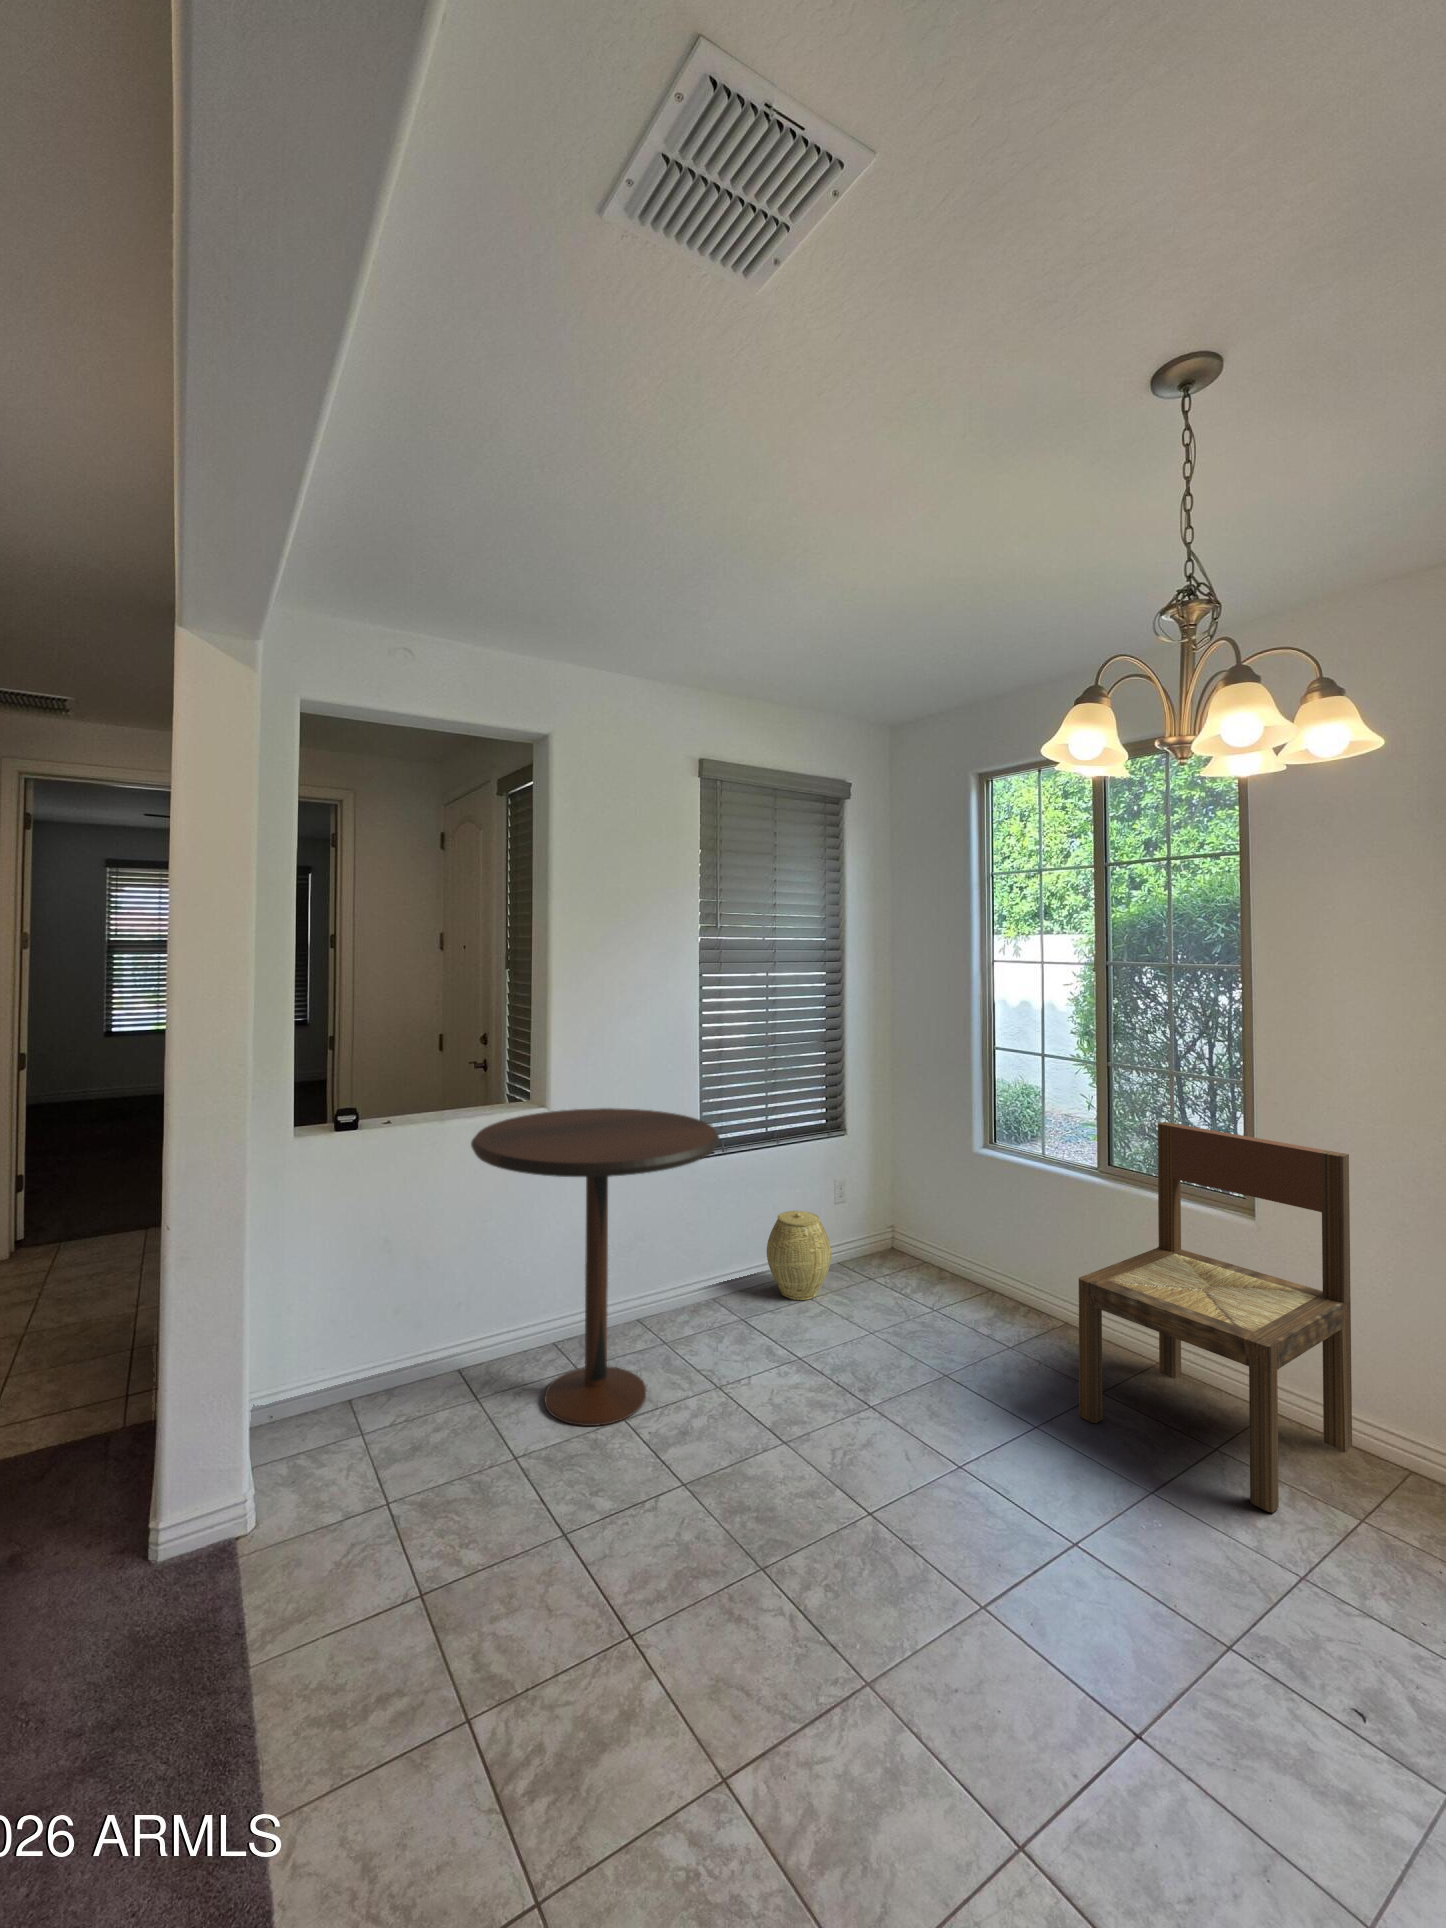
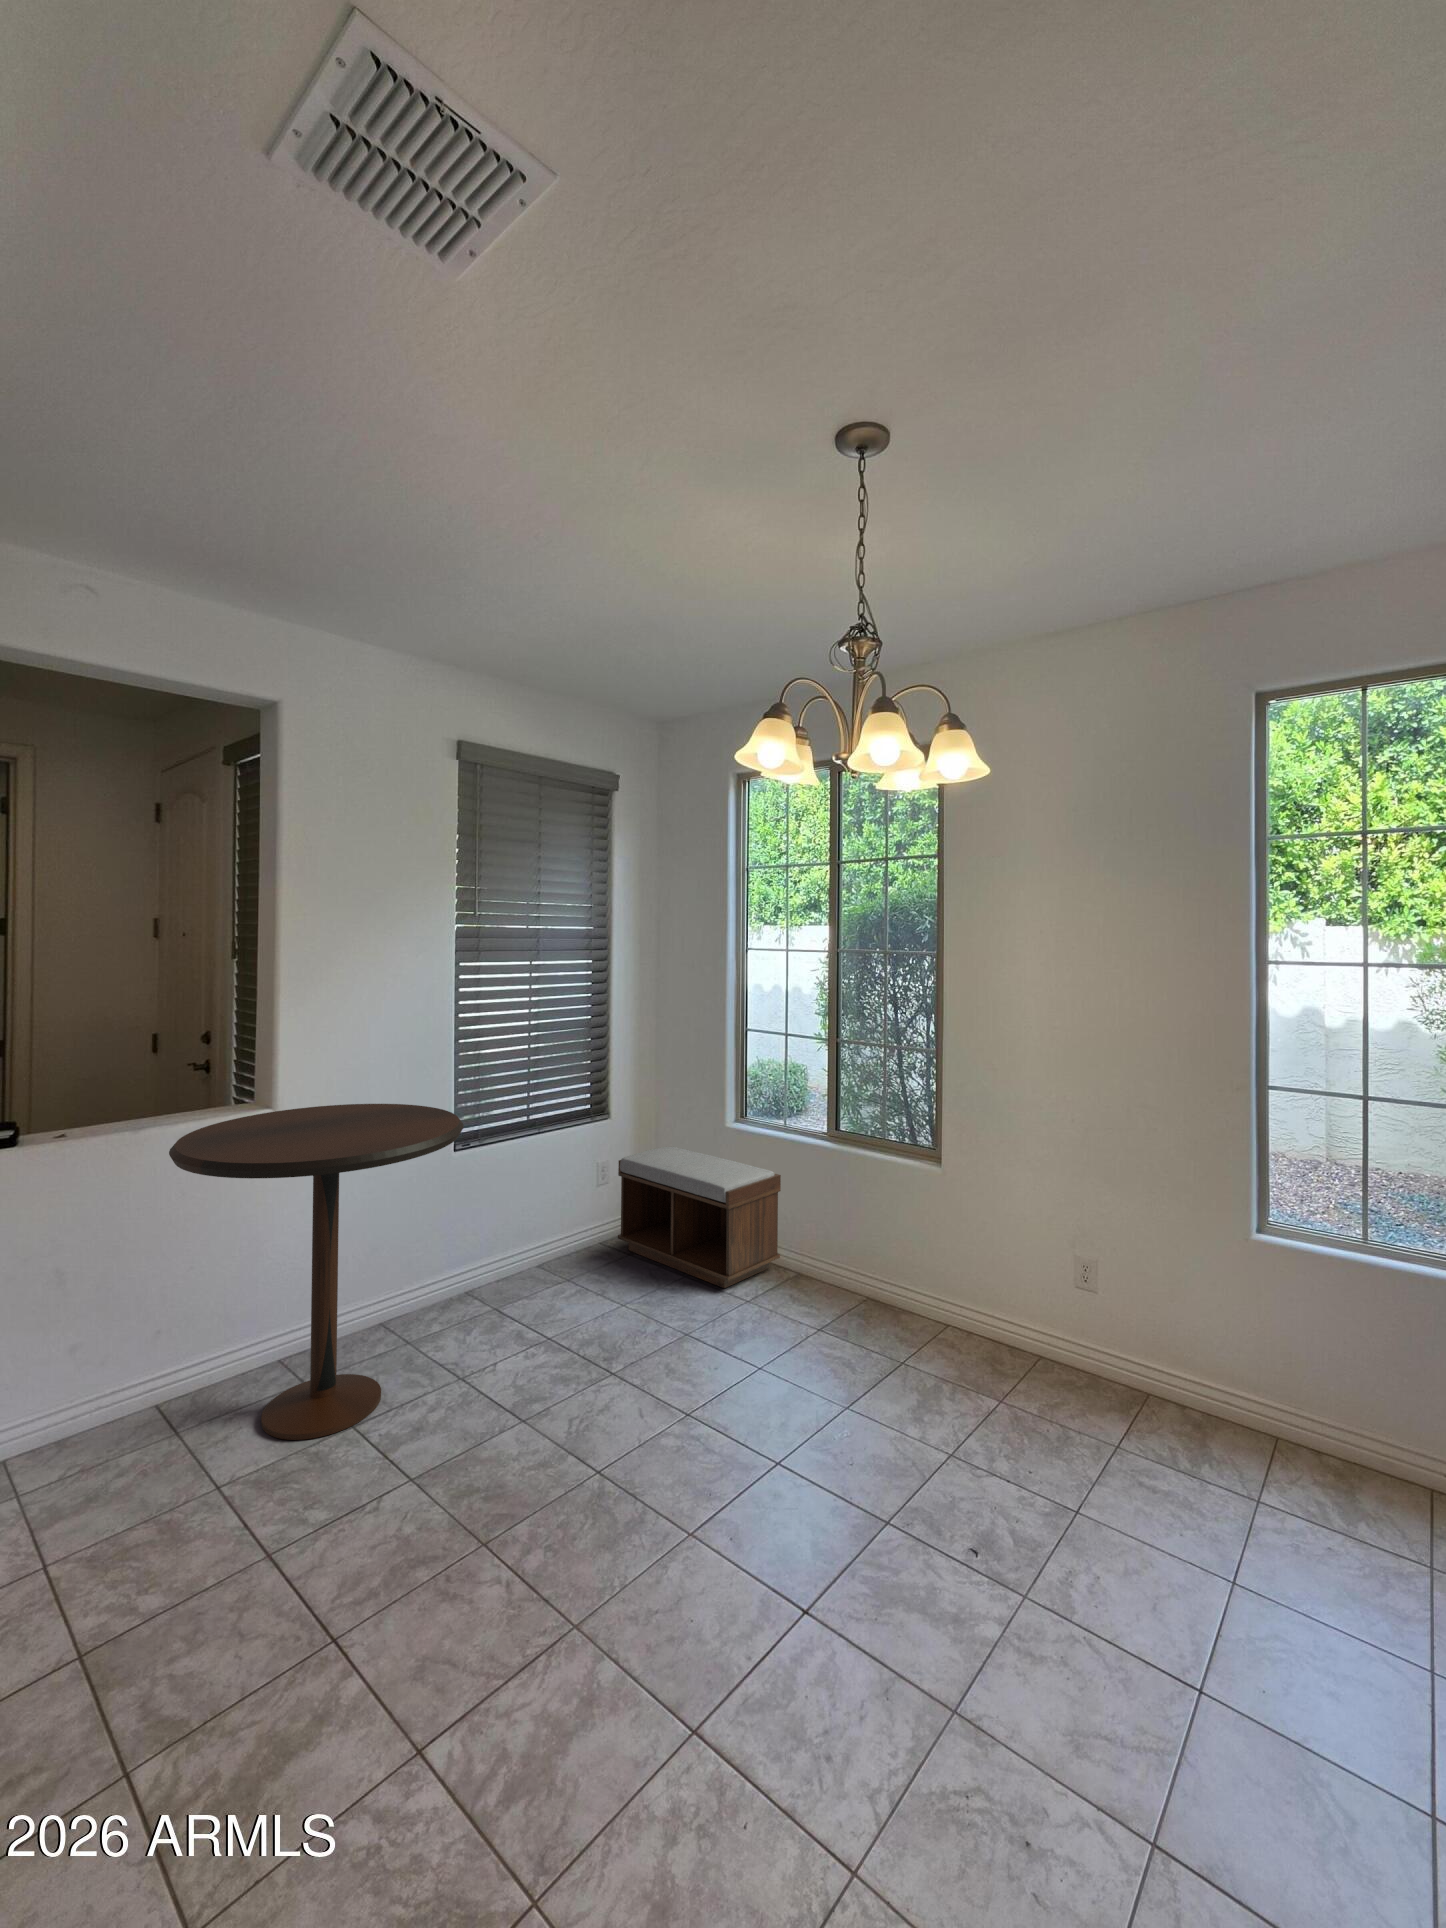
dining chair: present [1079,1122,1352,1513] -> none [798,1089,1005,1408]
bench: none [858,1169,1043,1329] -> present [618,1147,781,1288]
woven basket: present [767,1211,831,1300] -> none [524,1195,589,1282]

